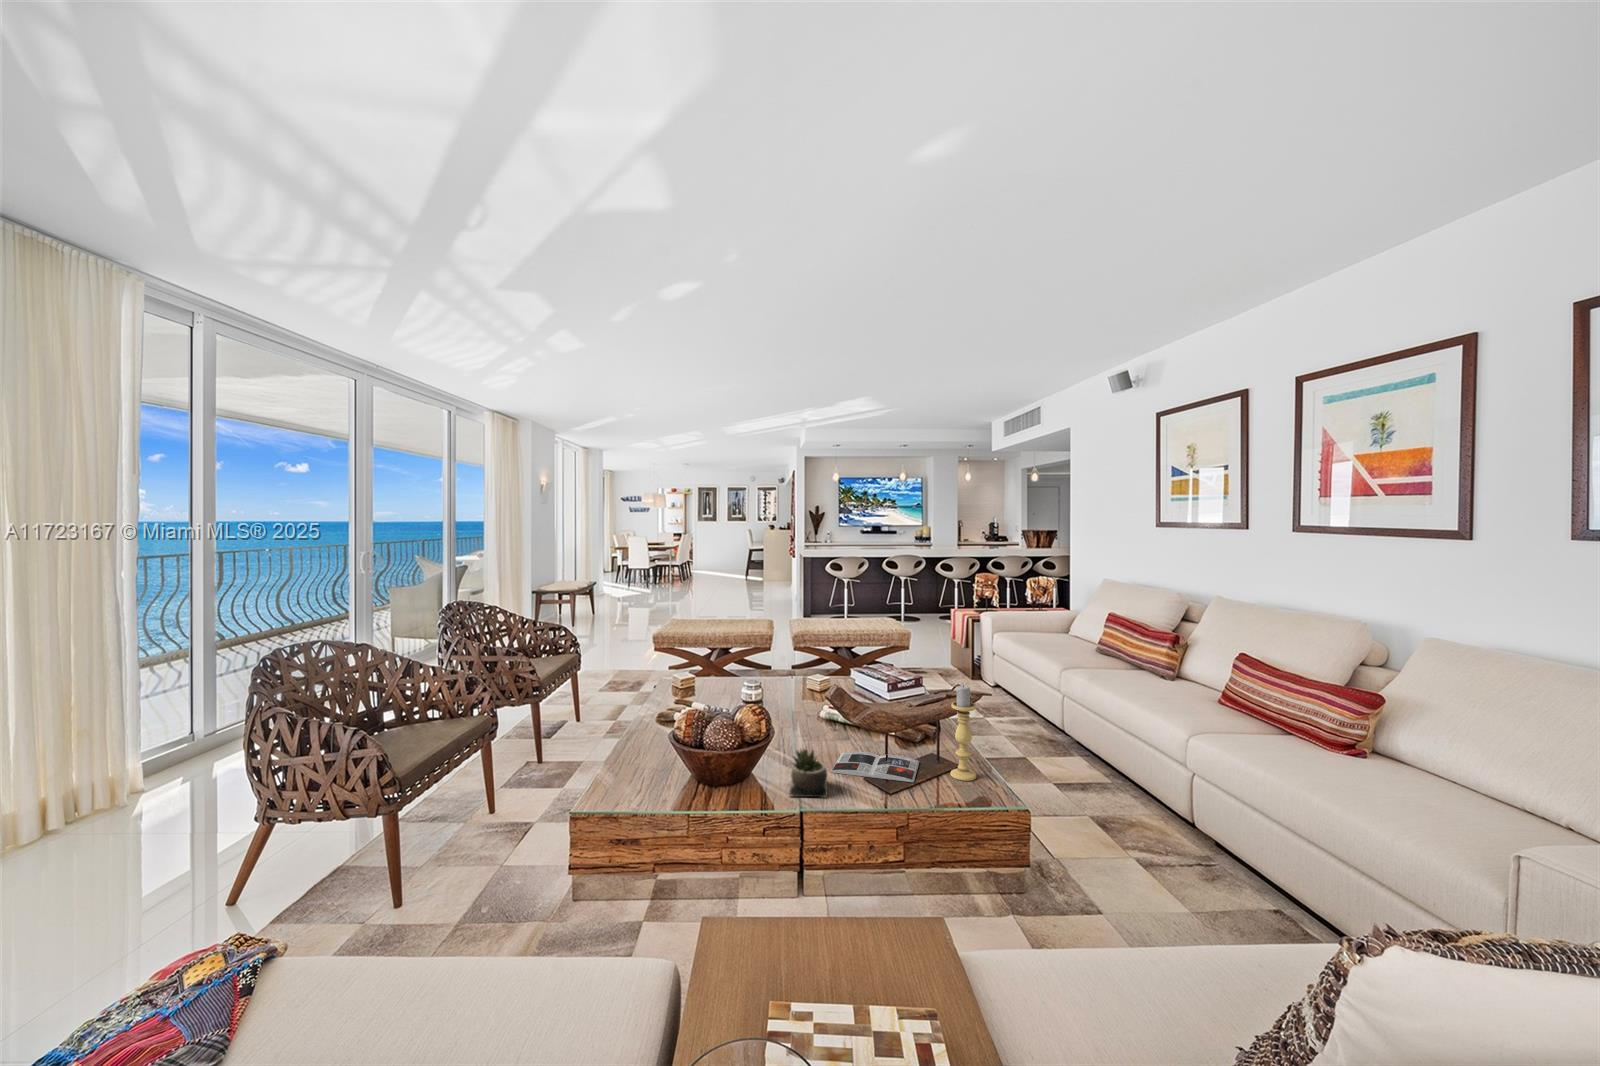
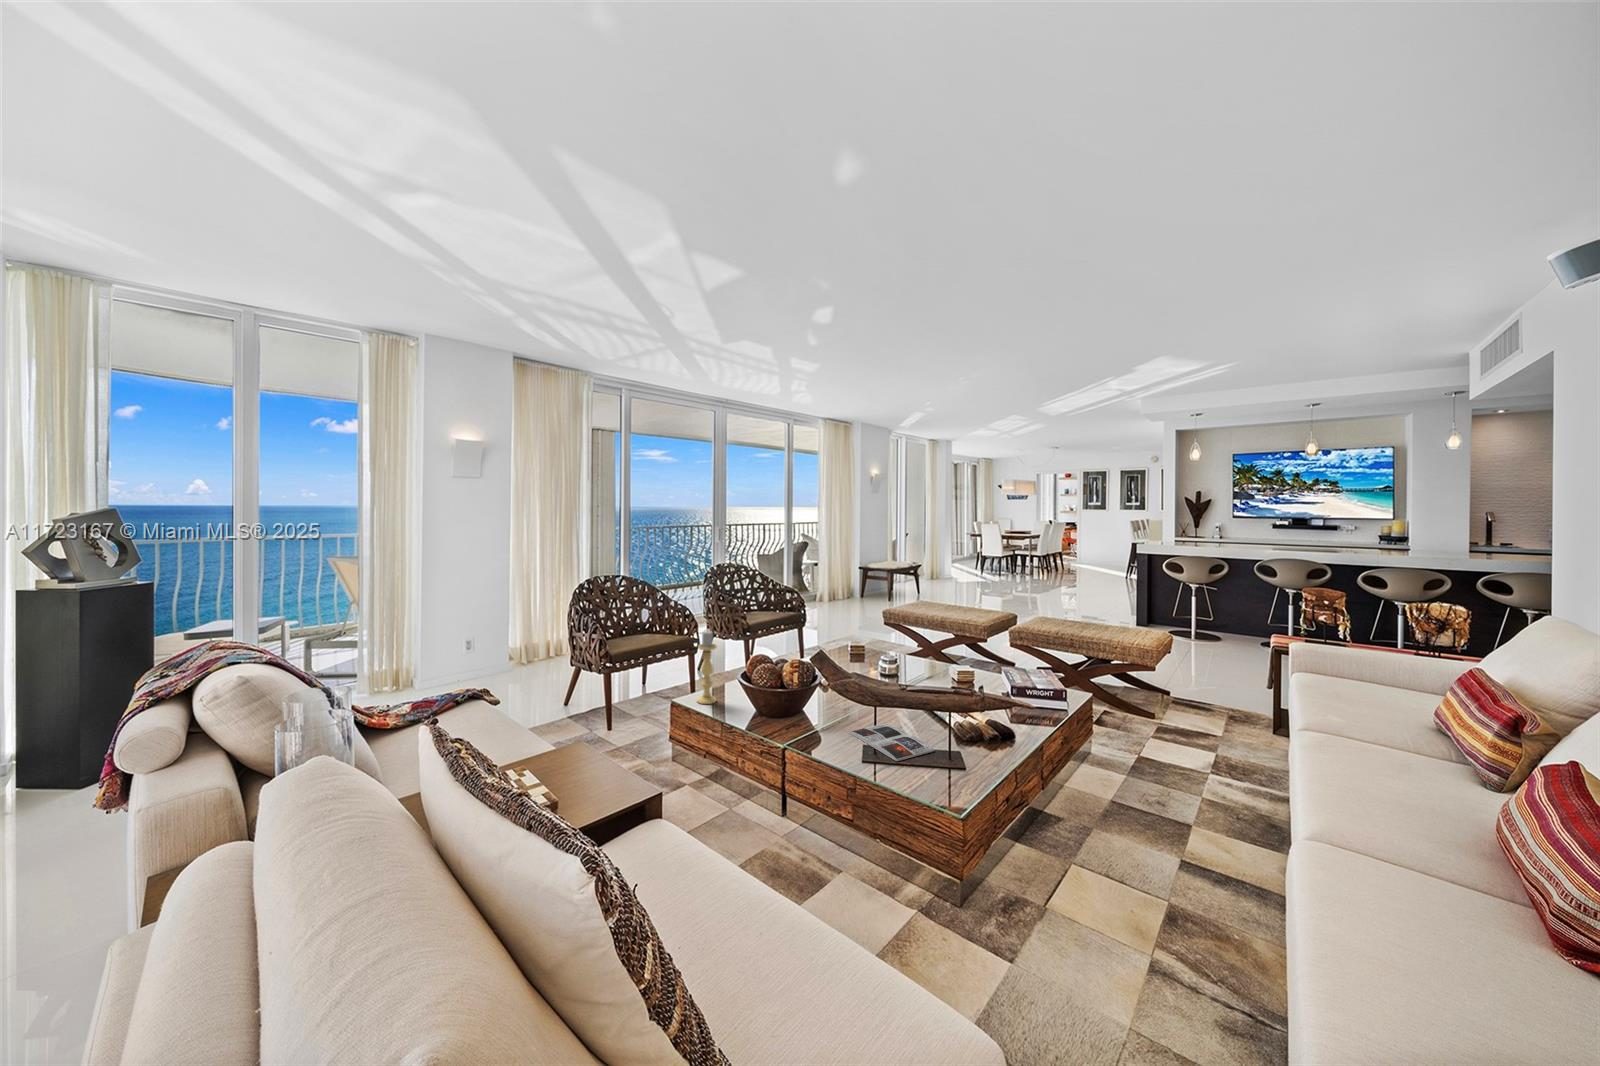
candle holder: present [950,685,976,781] -> present [697,631,717,704]
succulent plant: present [789,749,827,797] -> none [788,700,833,745]

